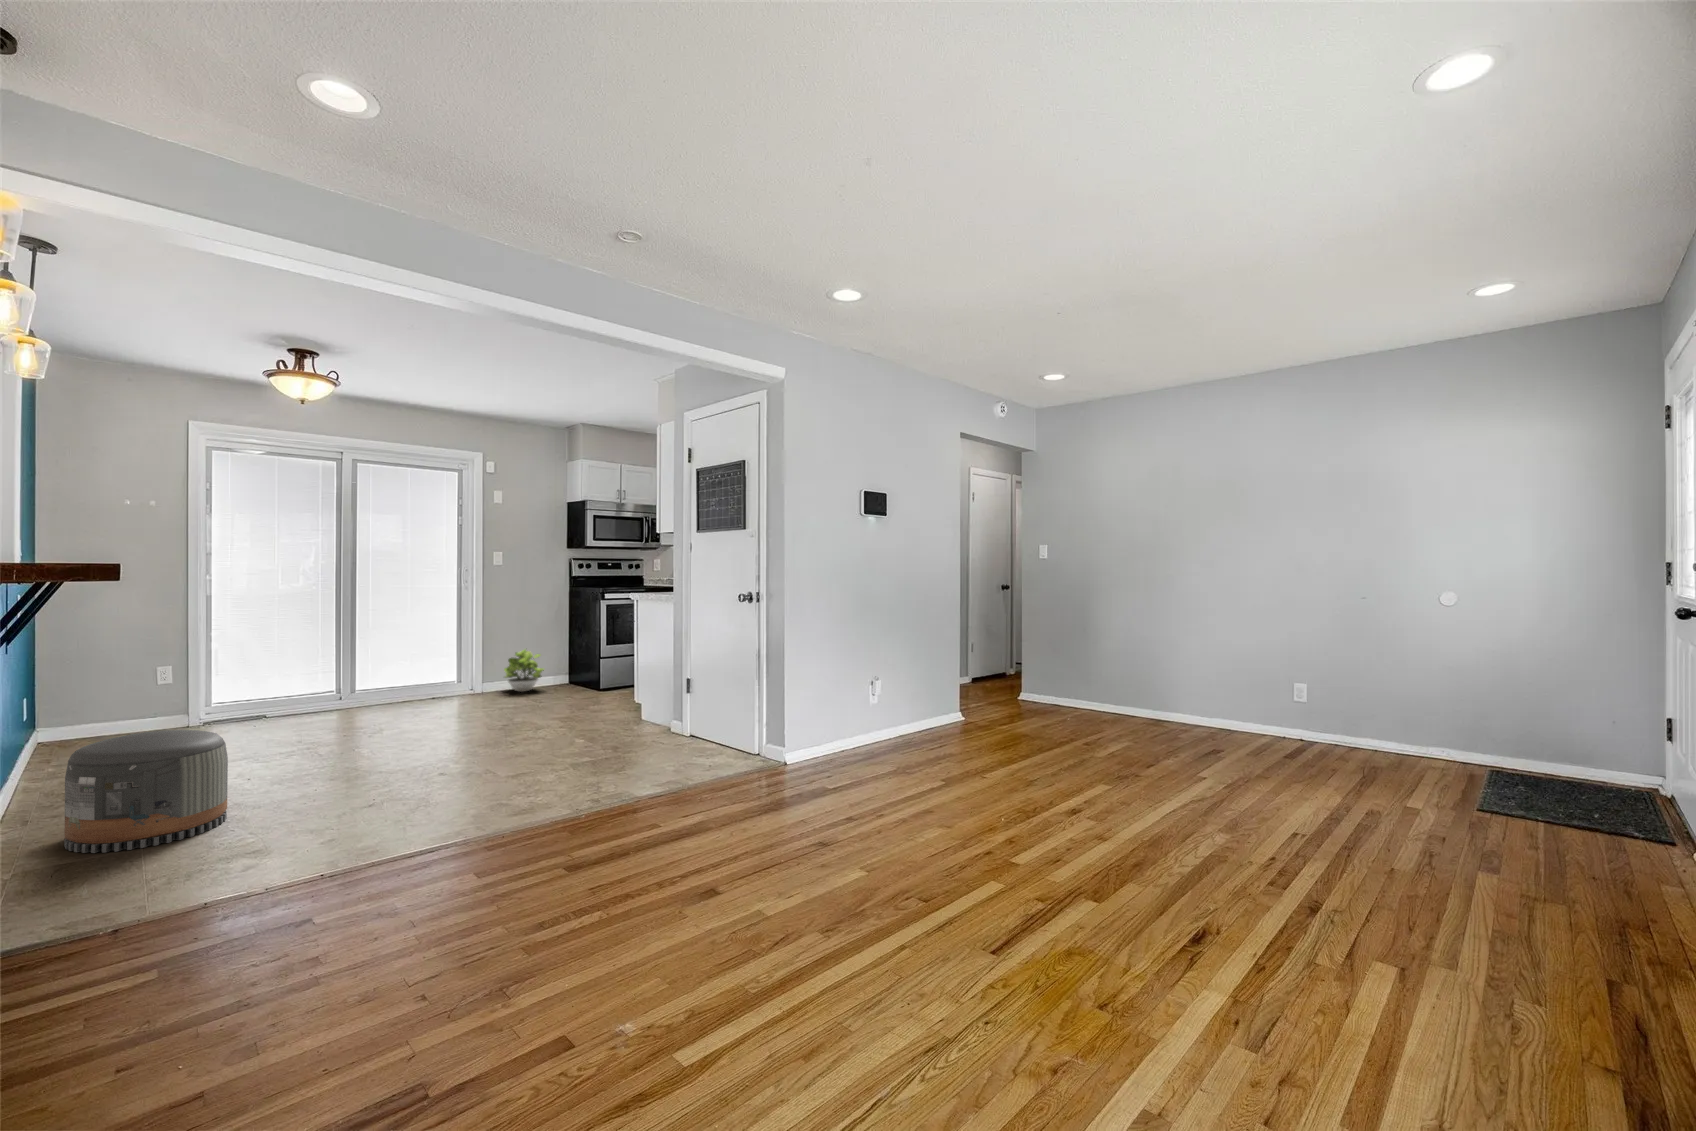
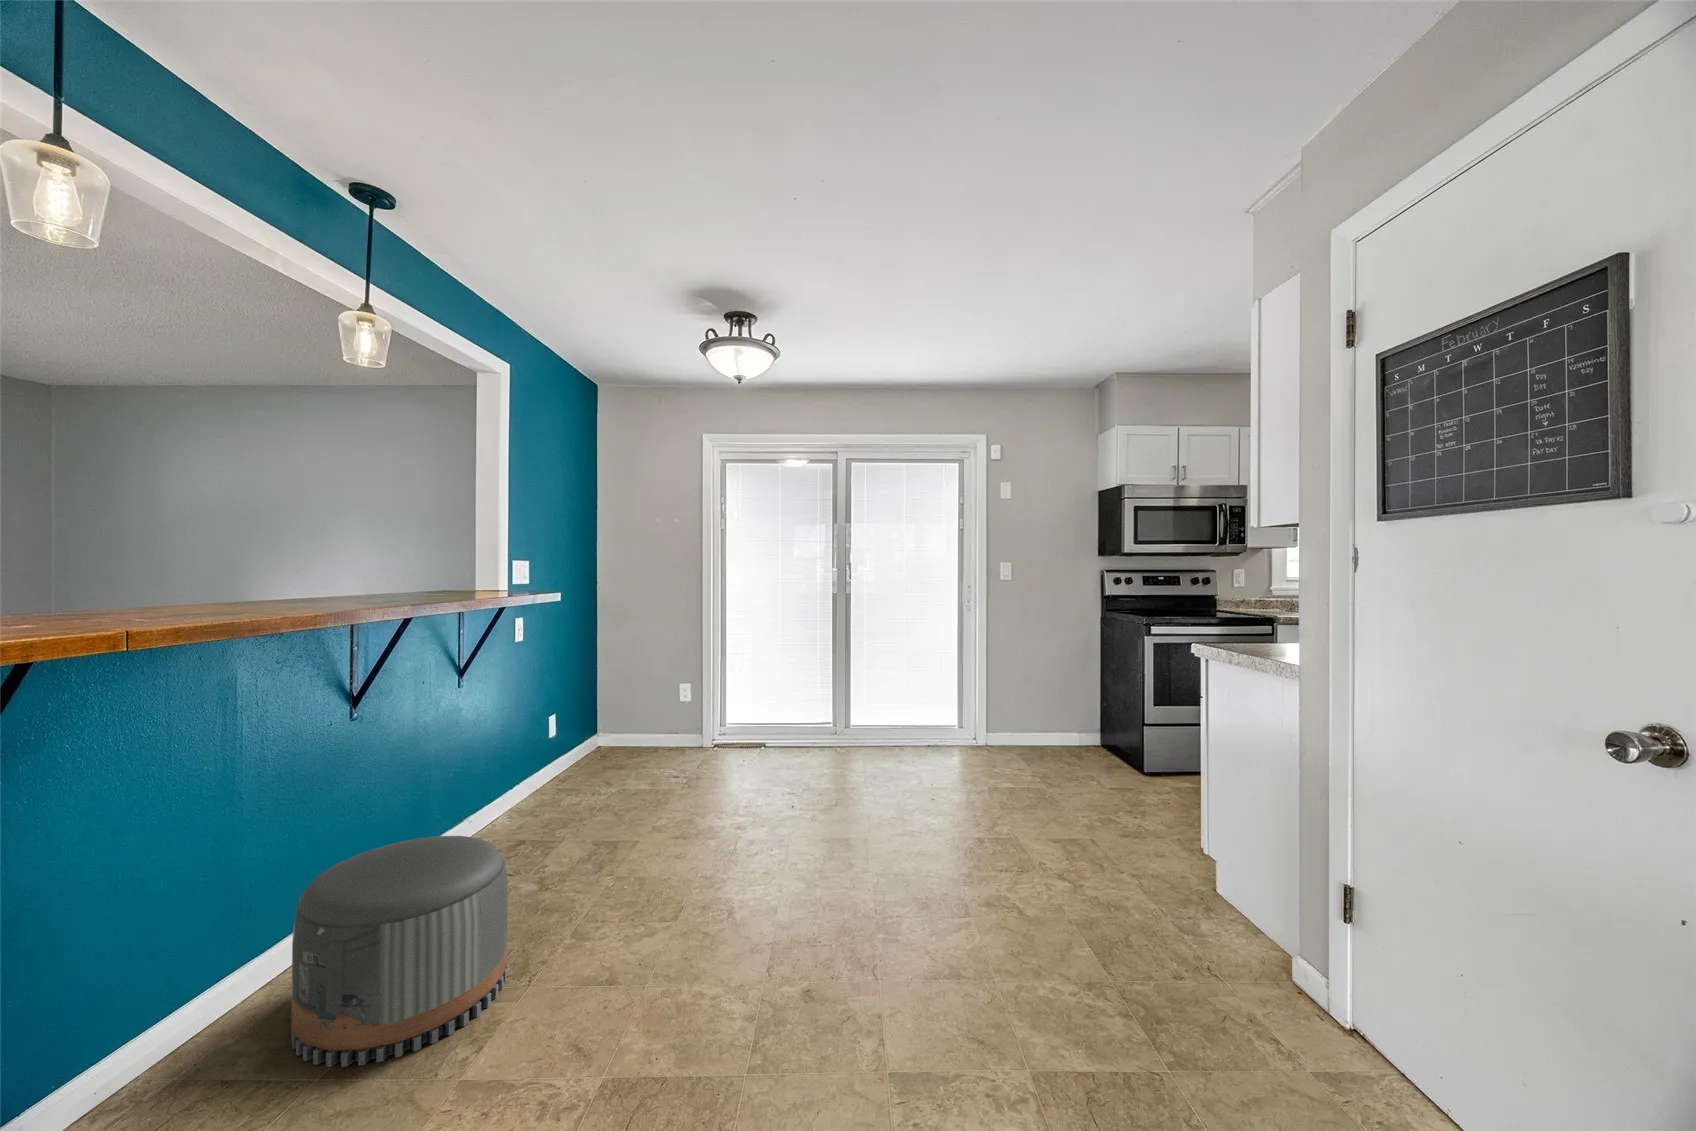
potted plant: present [504,650,544,692] -> none [1011,695,1064,753]

